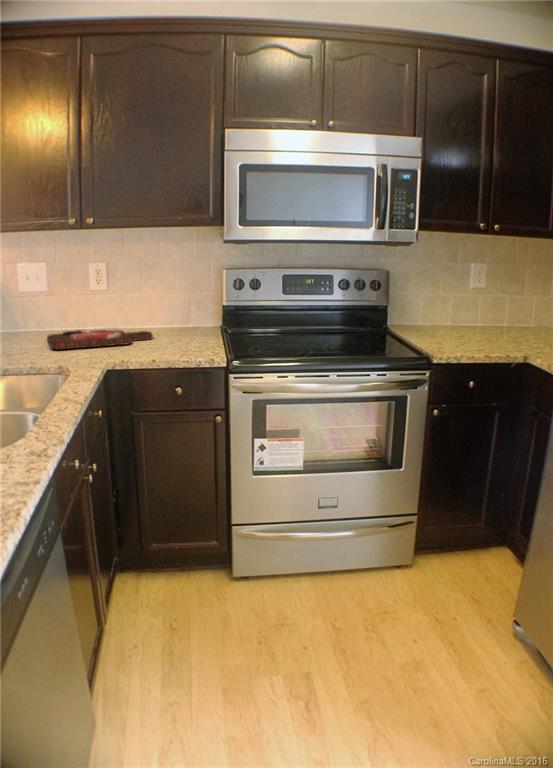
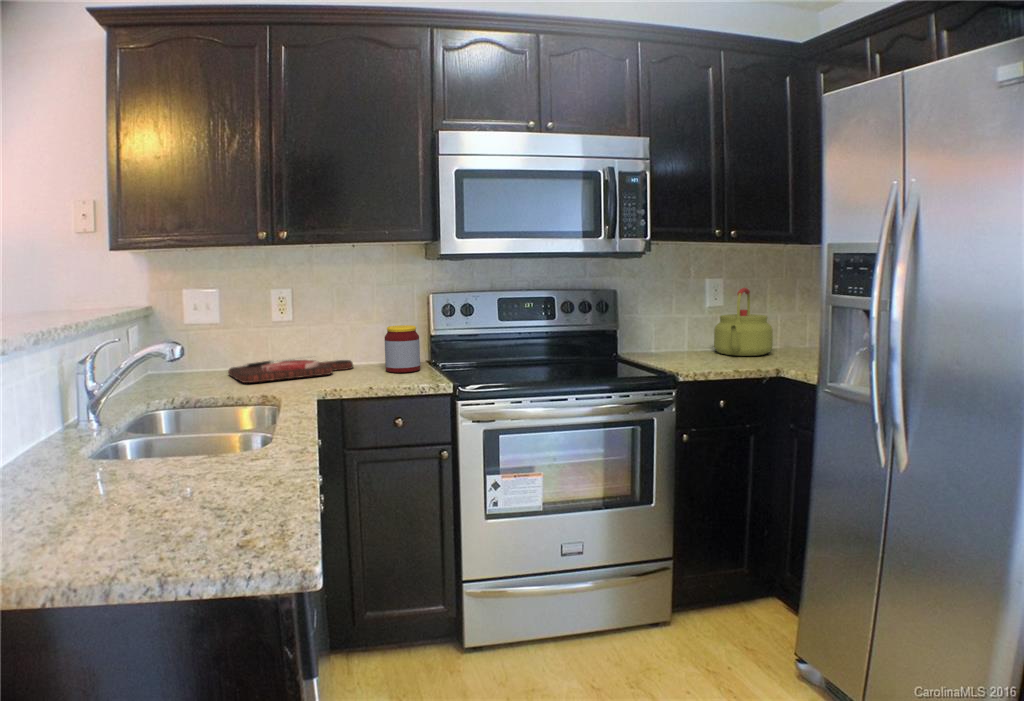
kettle: none [471,280,526,342] -> present [714,288,773,356]
jar: none [177,304,207,345] -> present [385,325,420,373]

